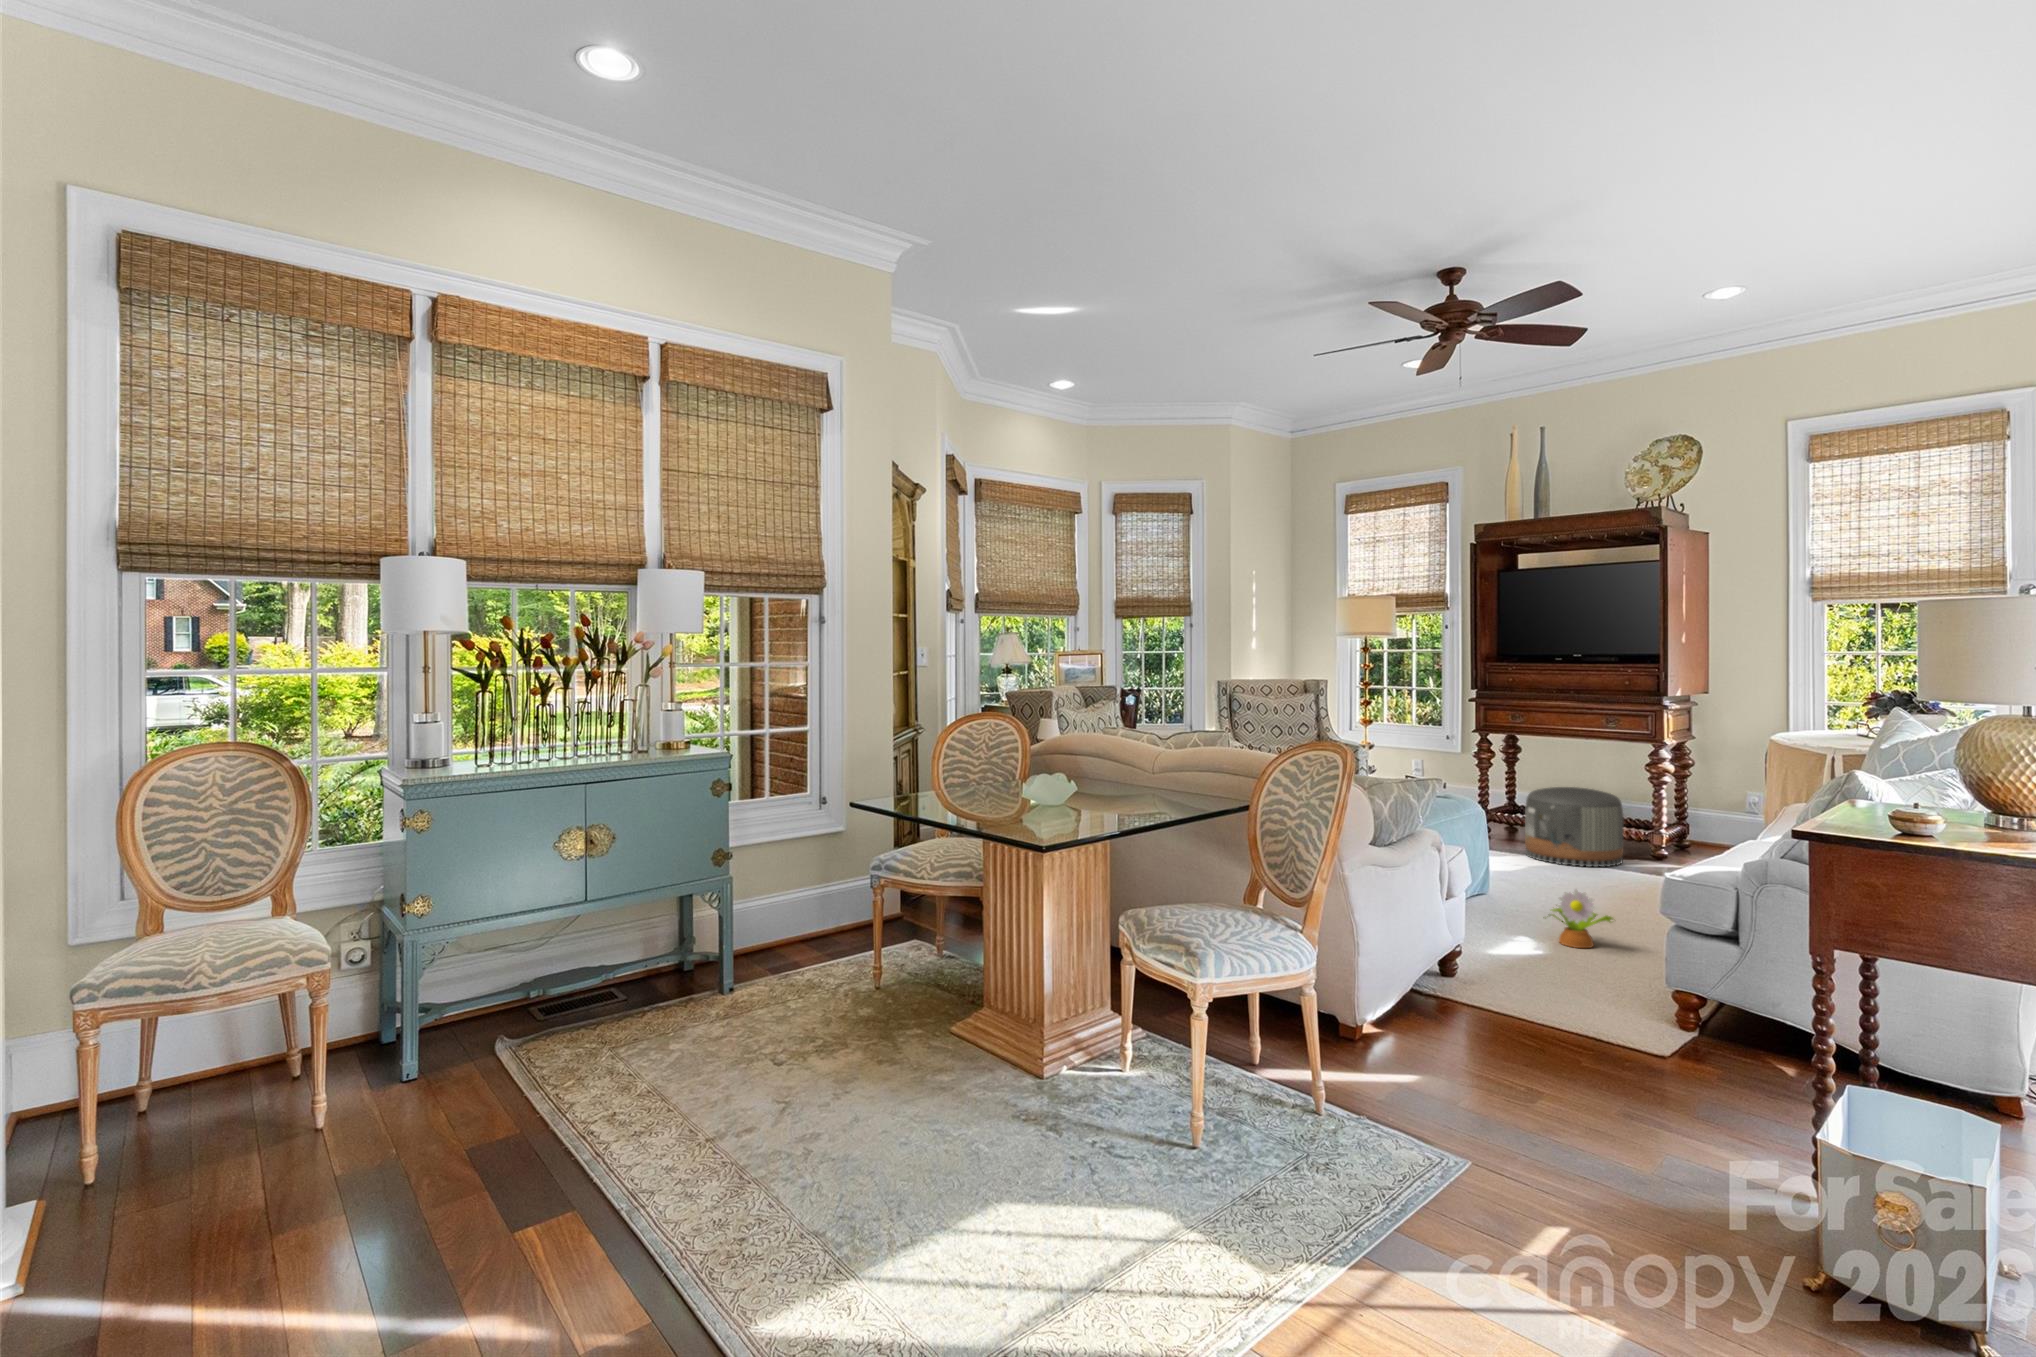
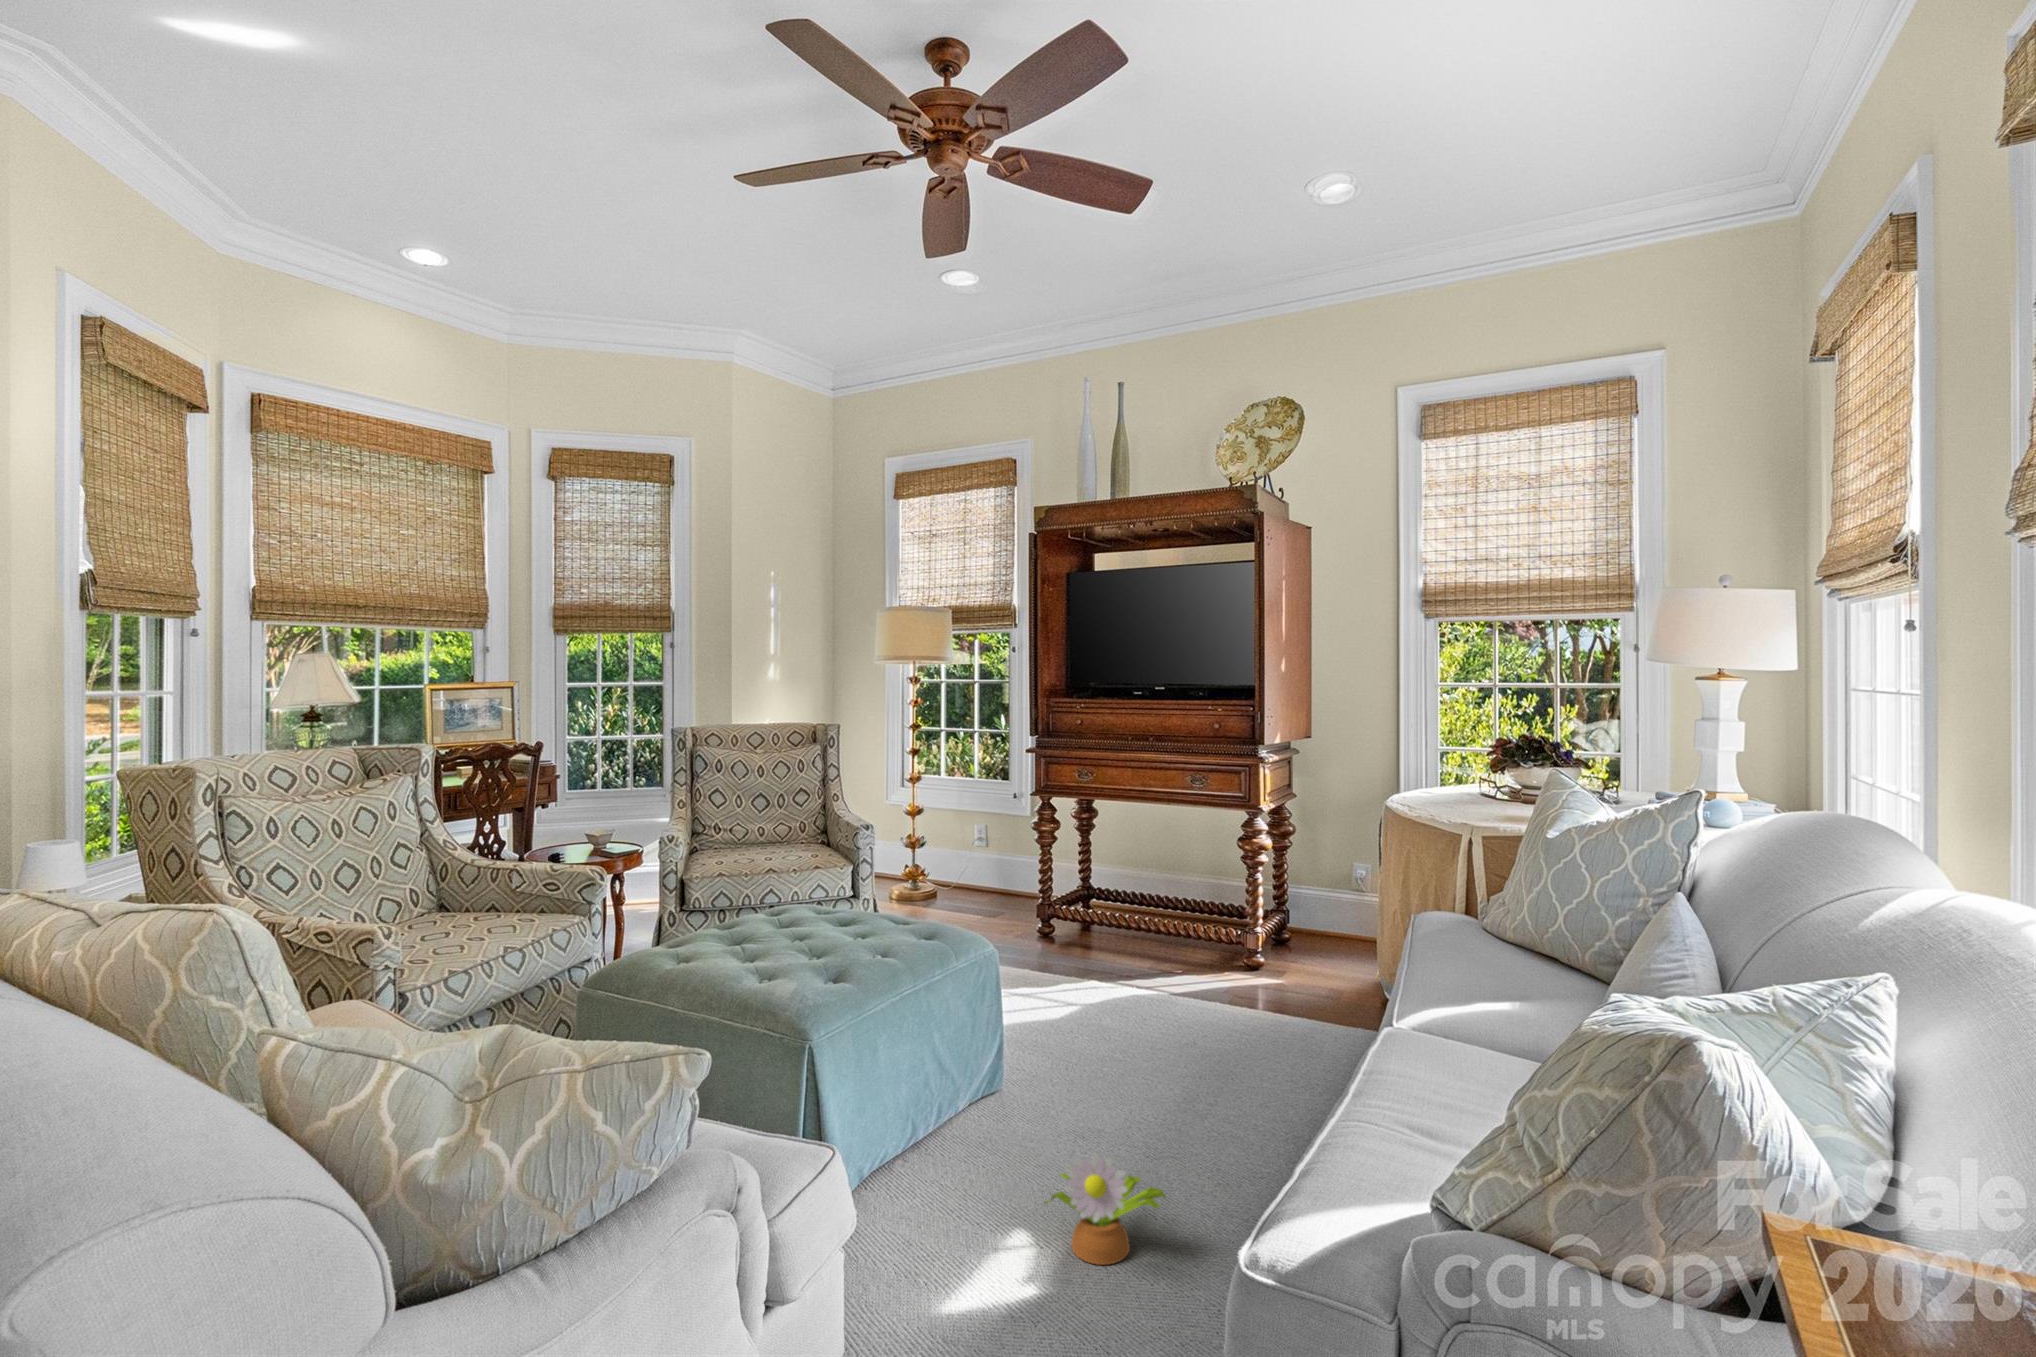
pouf: present [1525,787,1624,867] -> none [1088,875,1211,998]

